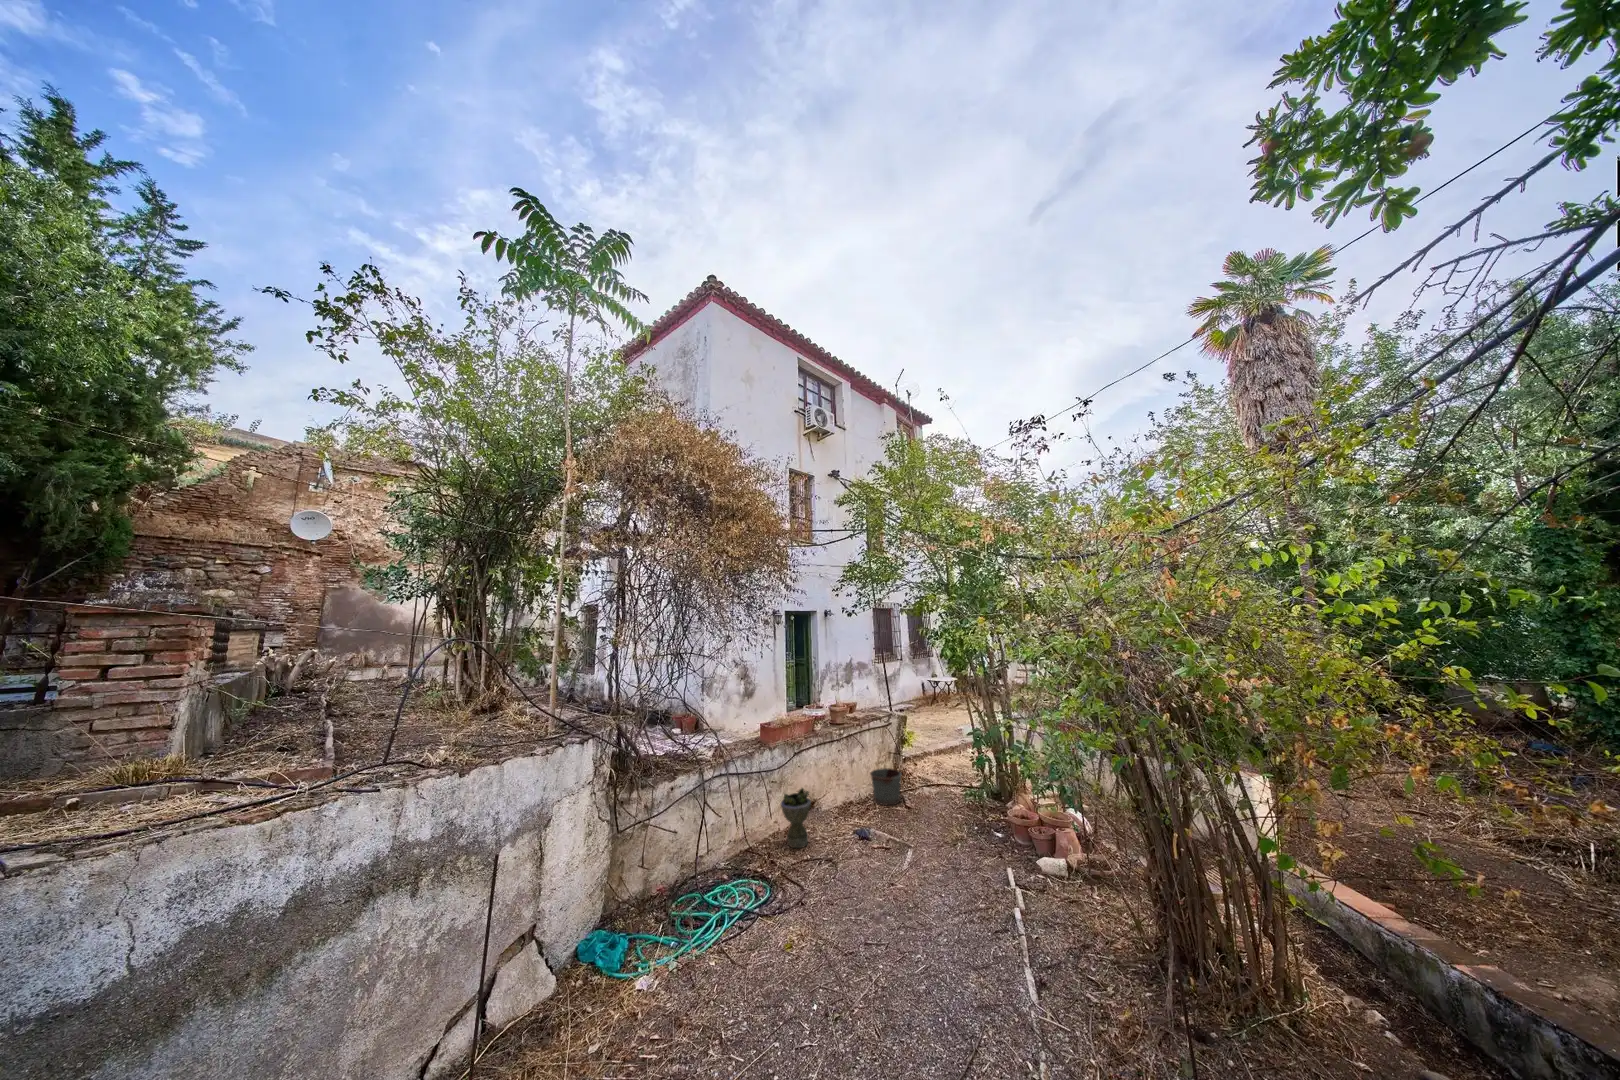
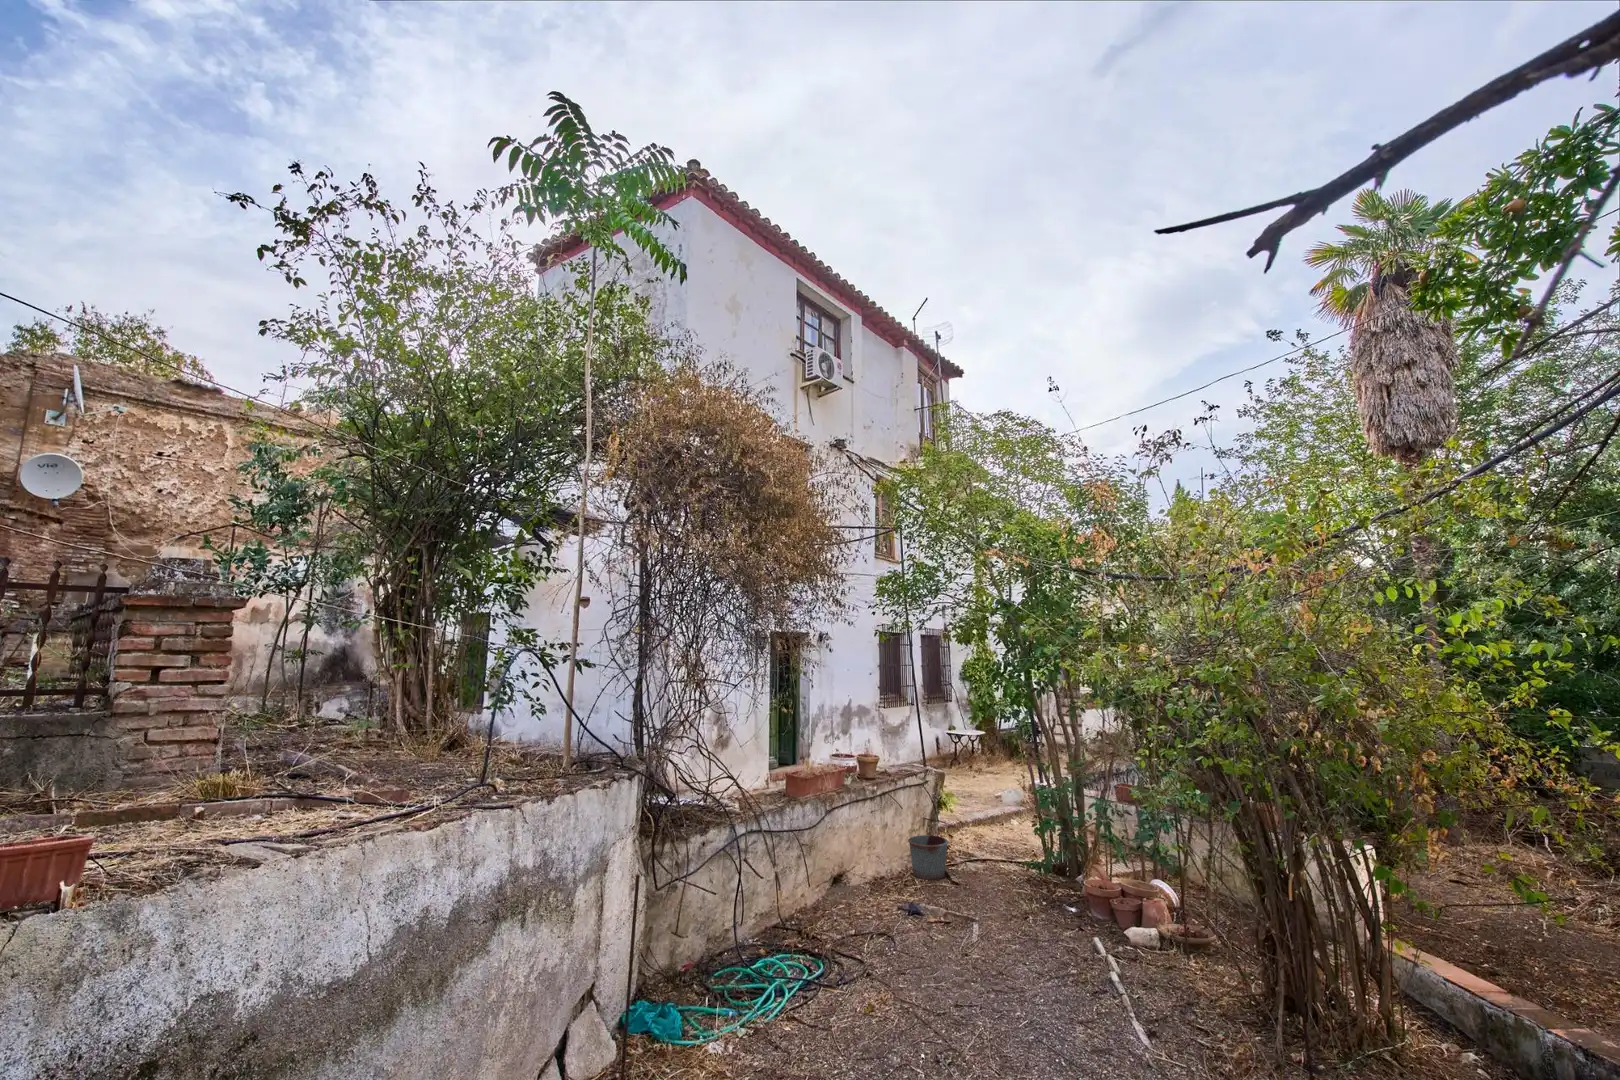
planter: present [781,788,811,848] -> none [816,851,853,924]

